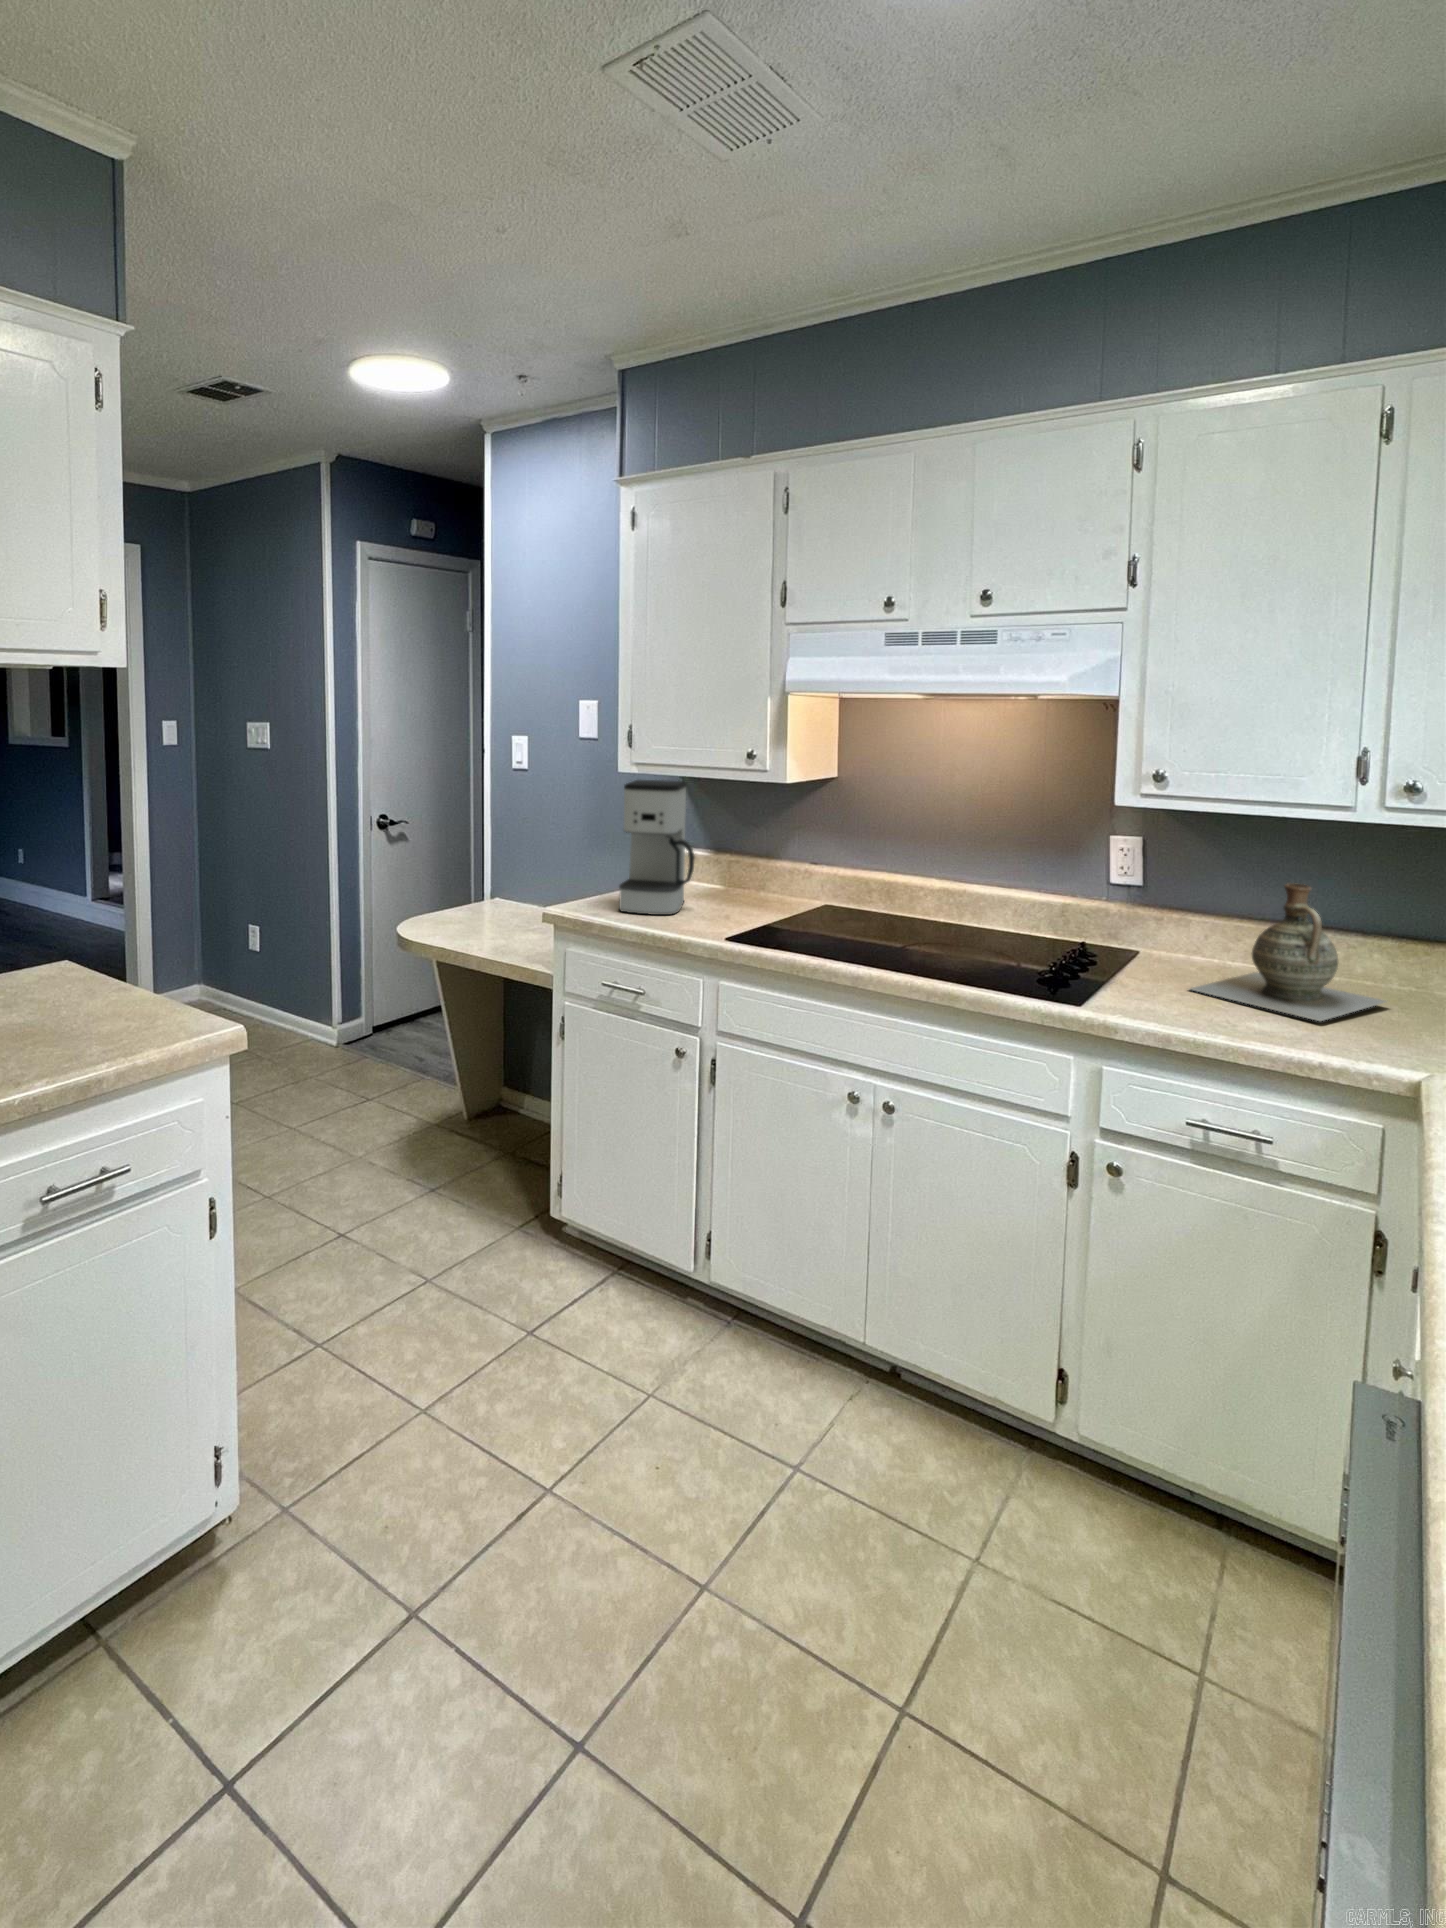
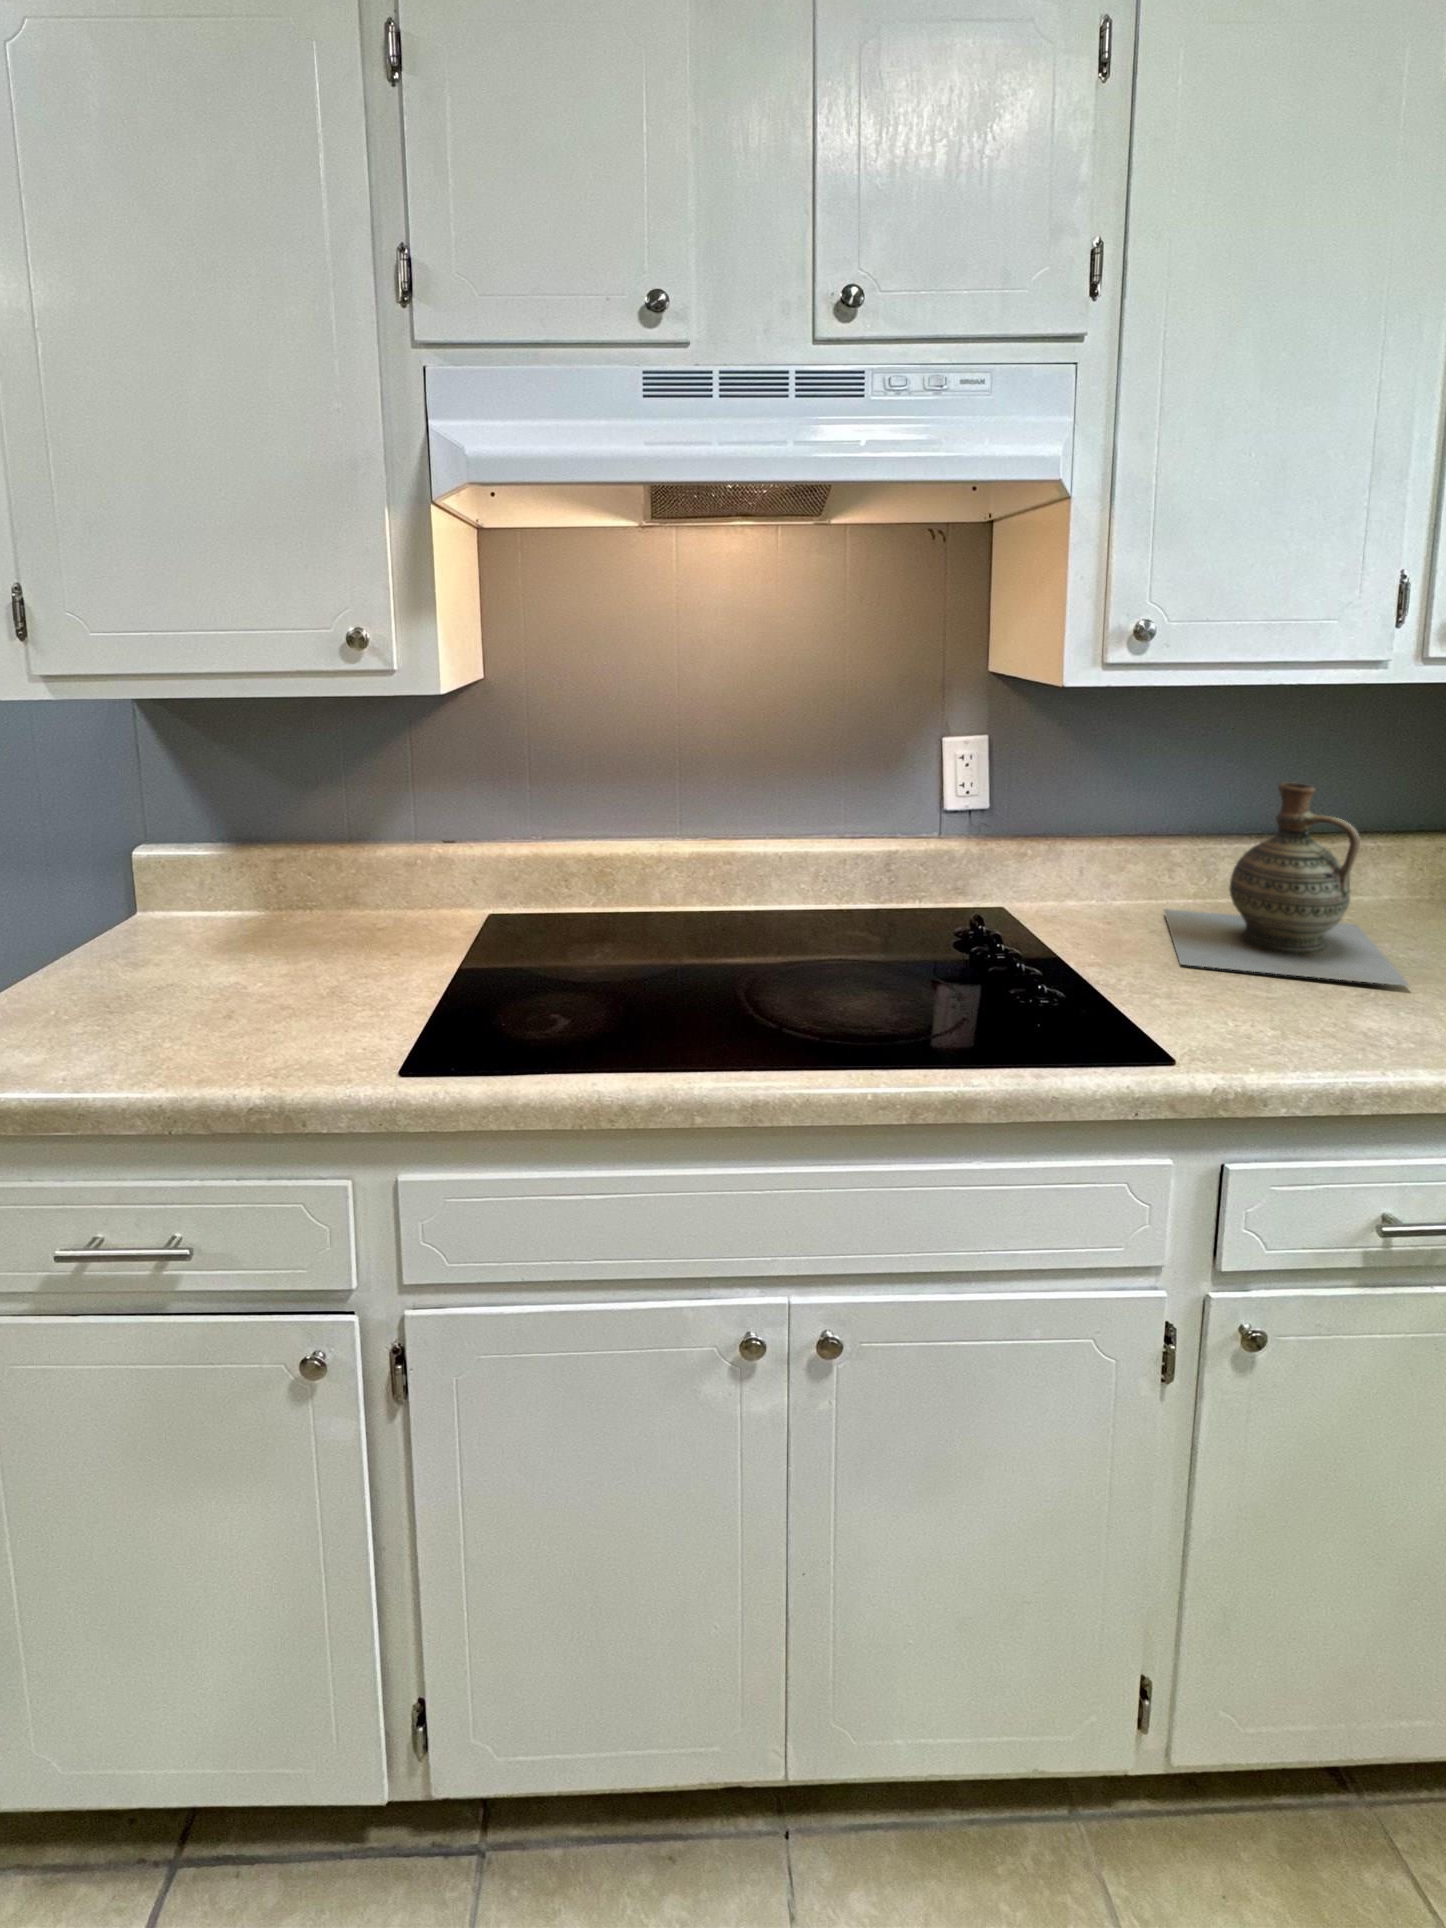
coffee maker: present [619,780,695,915] -> none [29,705,241,1041]

